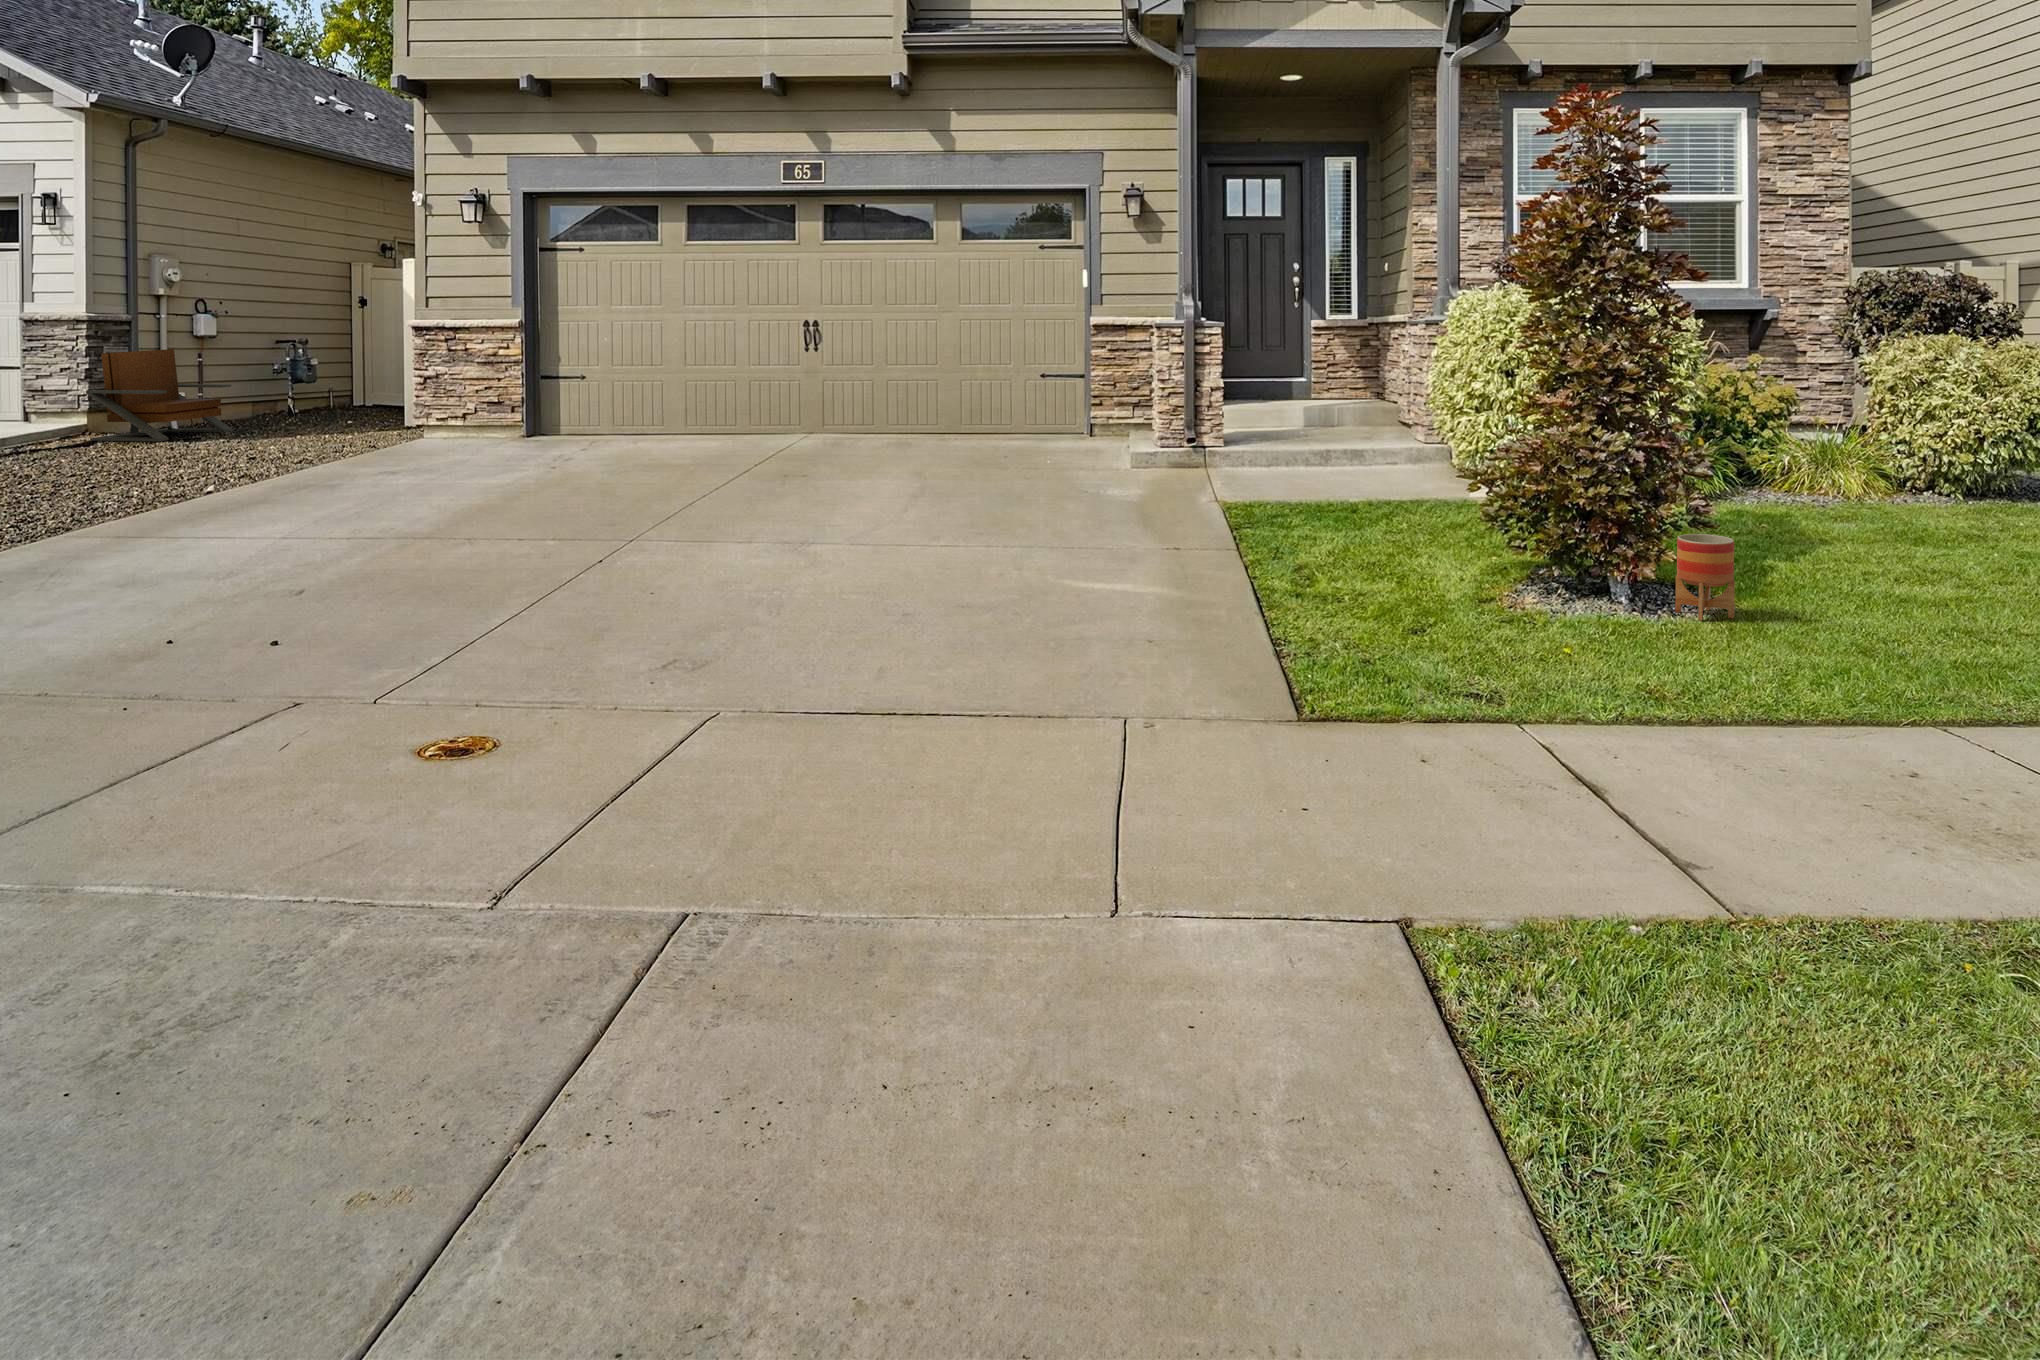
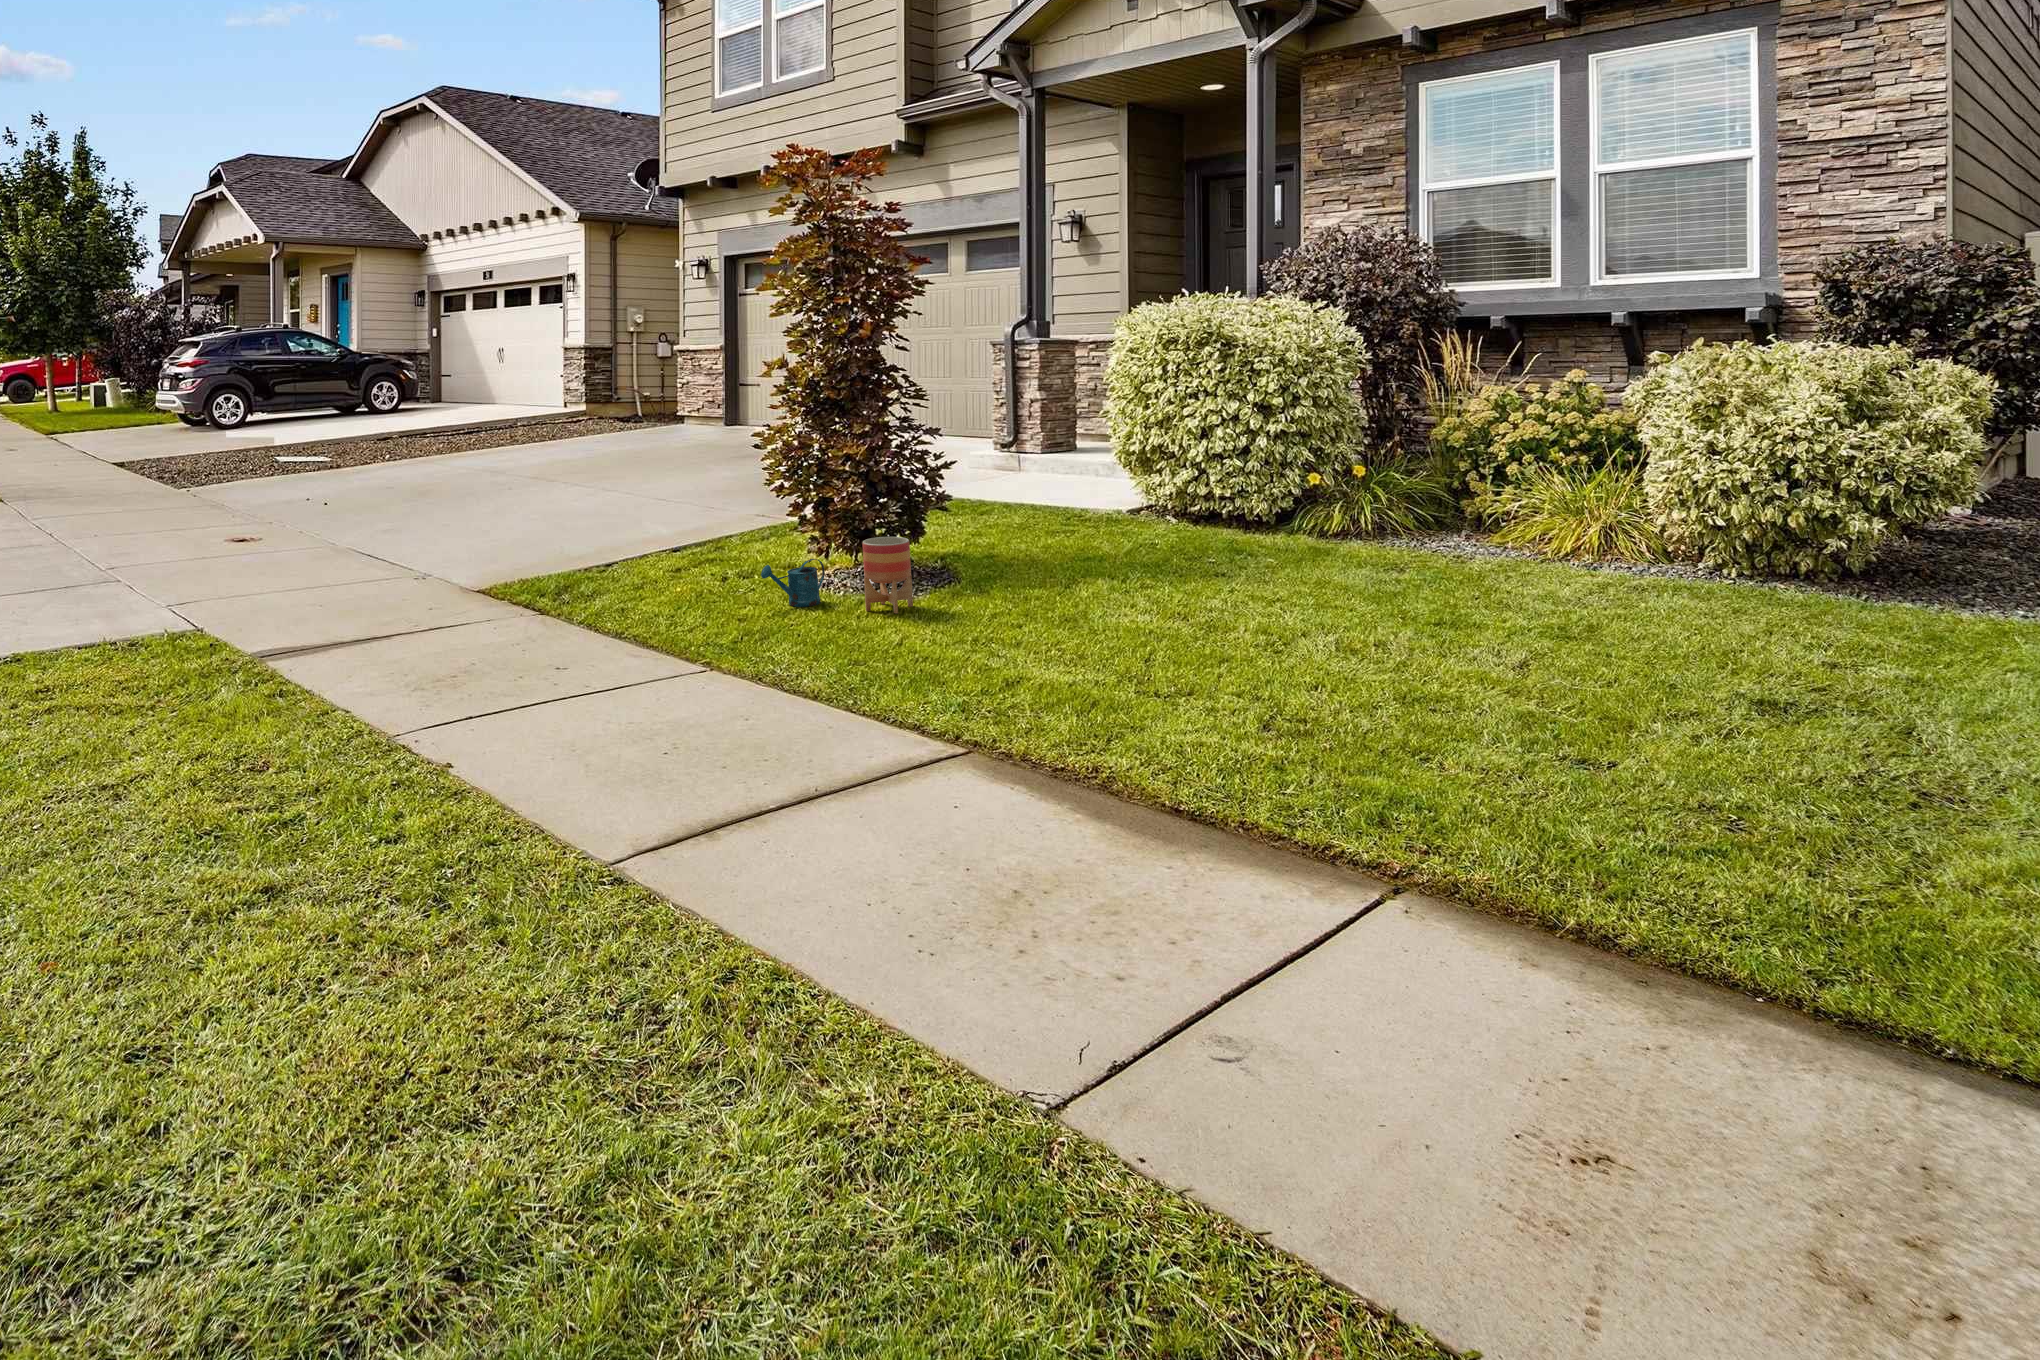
lounge chair: present [86,349,233,441] -> none [581,366,657,423]
watering can: none [1595,570,1634,629] -> present [761,559,825,607]

